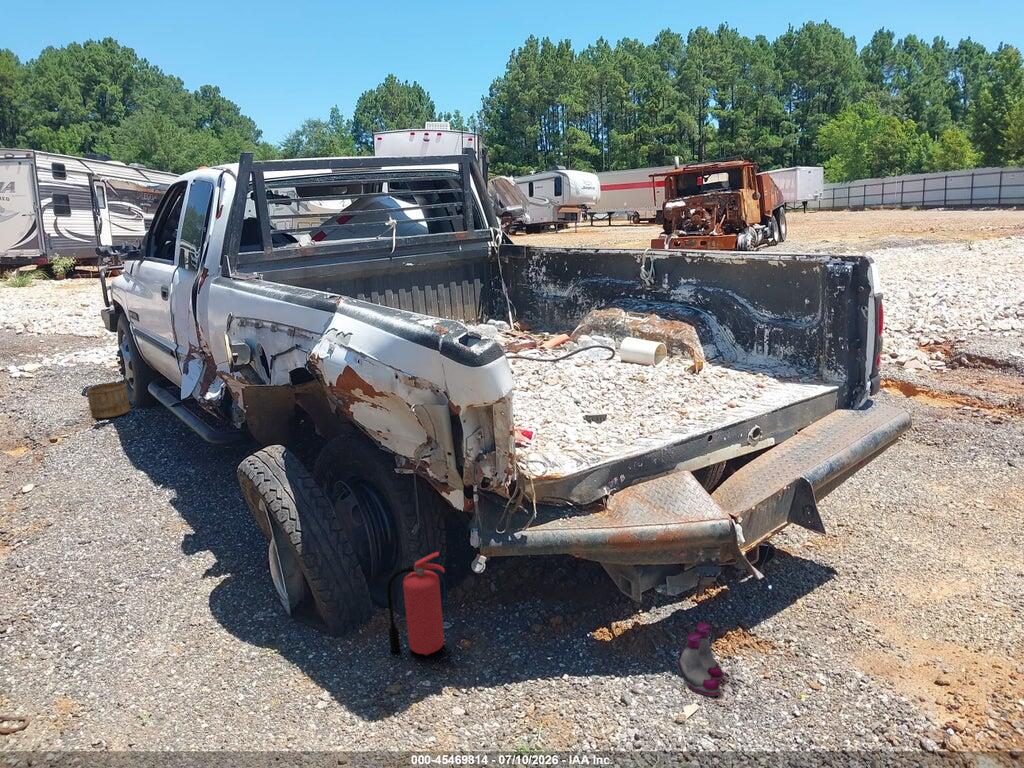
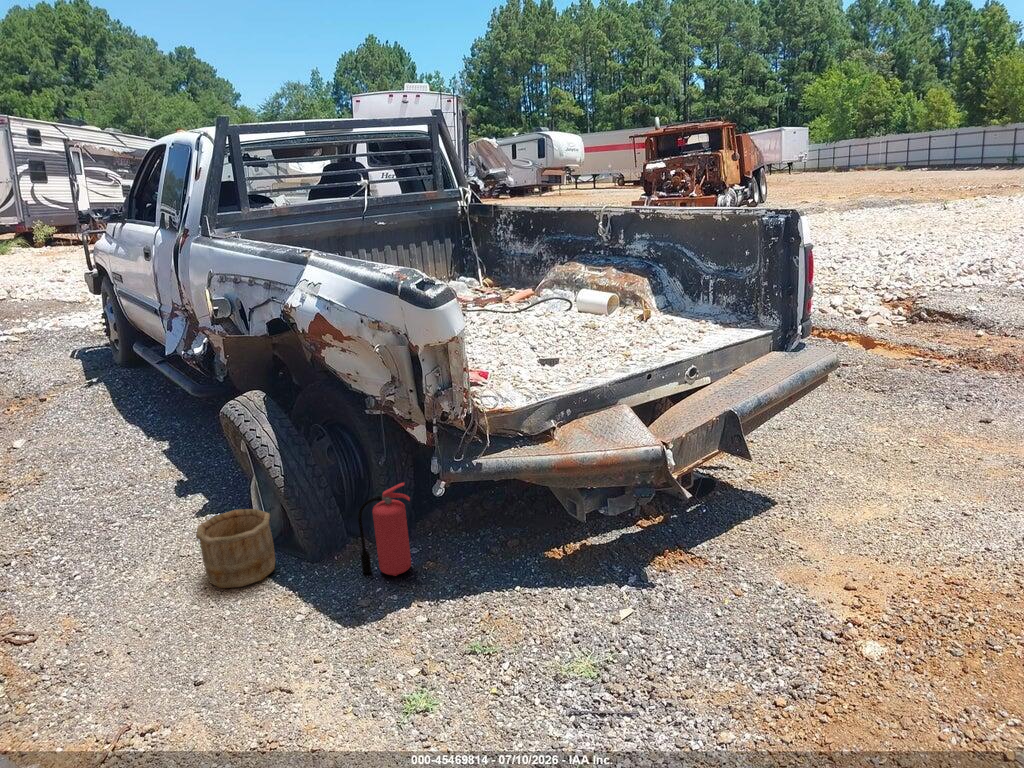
wooden bucket: present [85,383,130,418] -> present [196,509,275,588]
boots: present [677,622,723,696] -> none [618,540,659,604]

